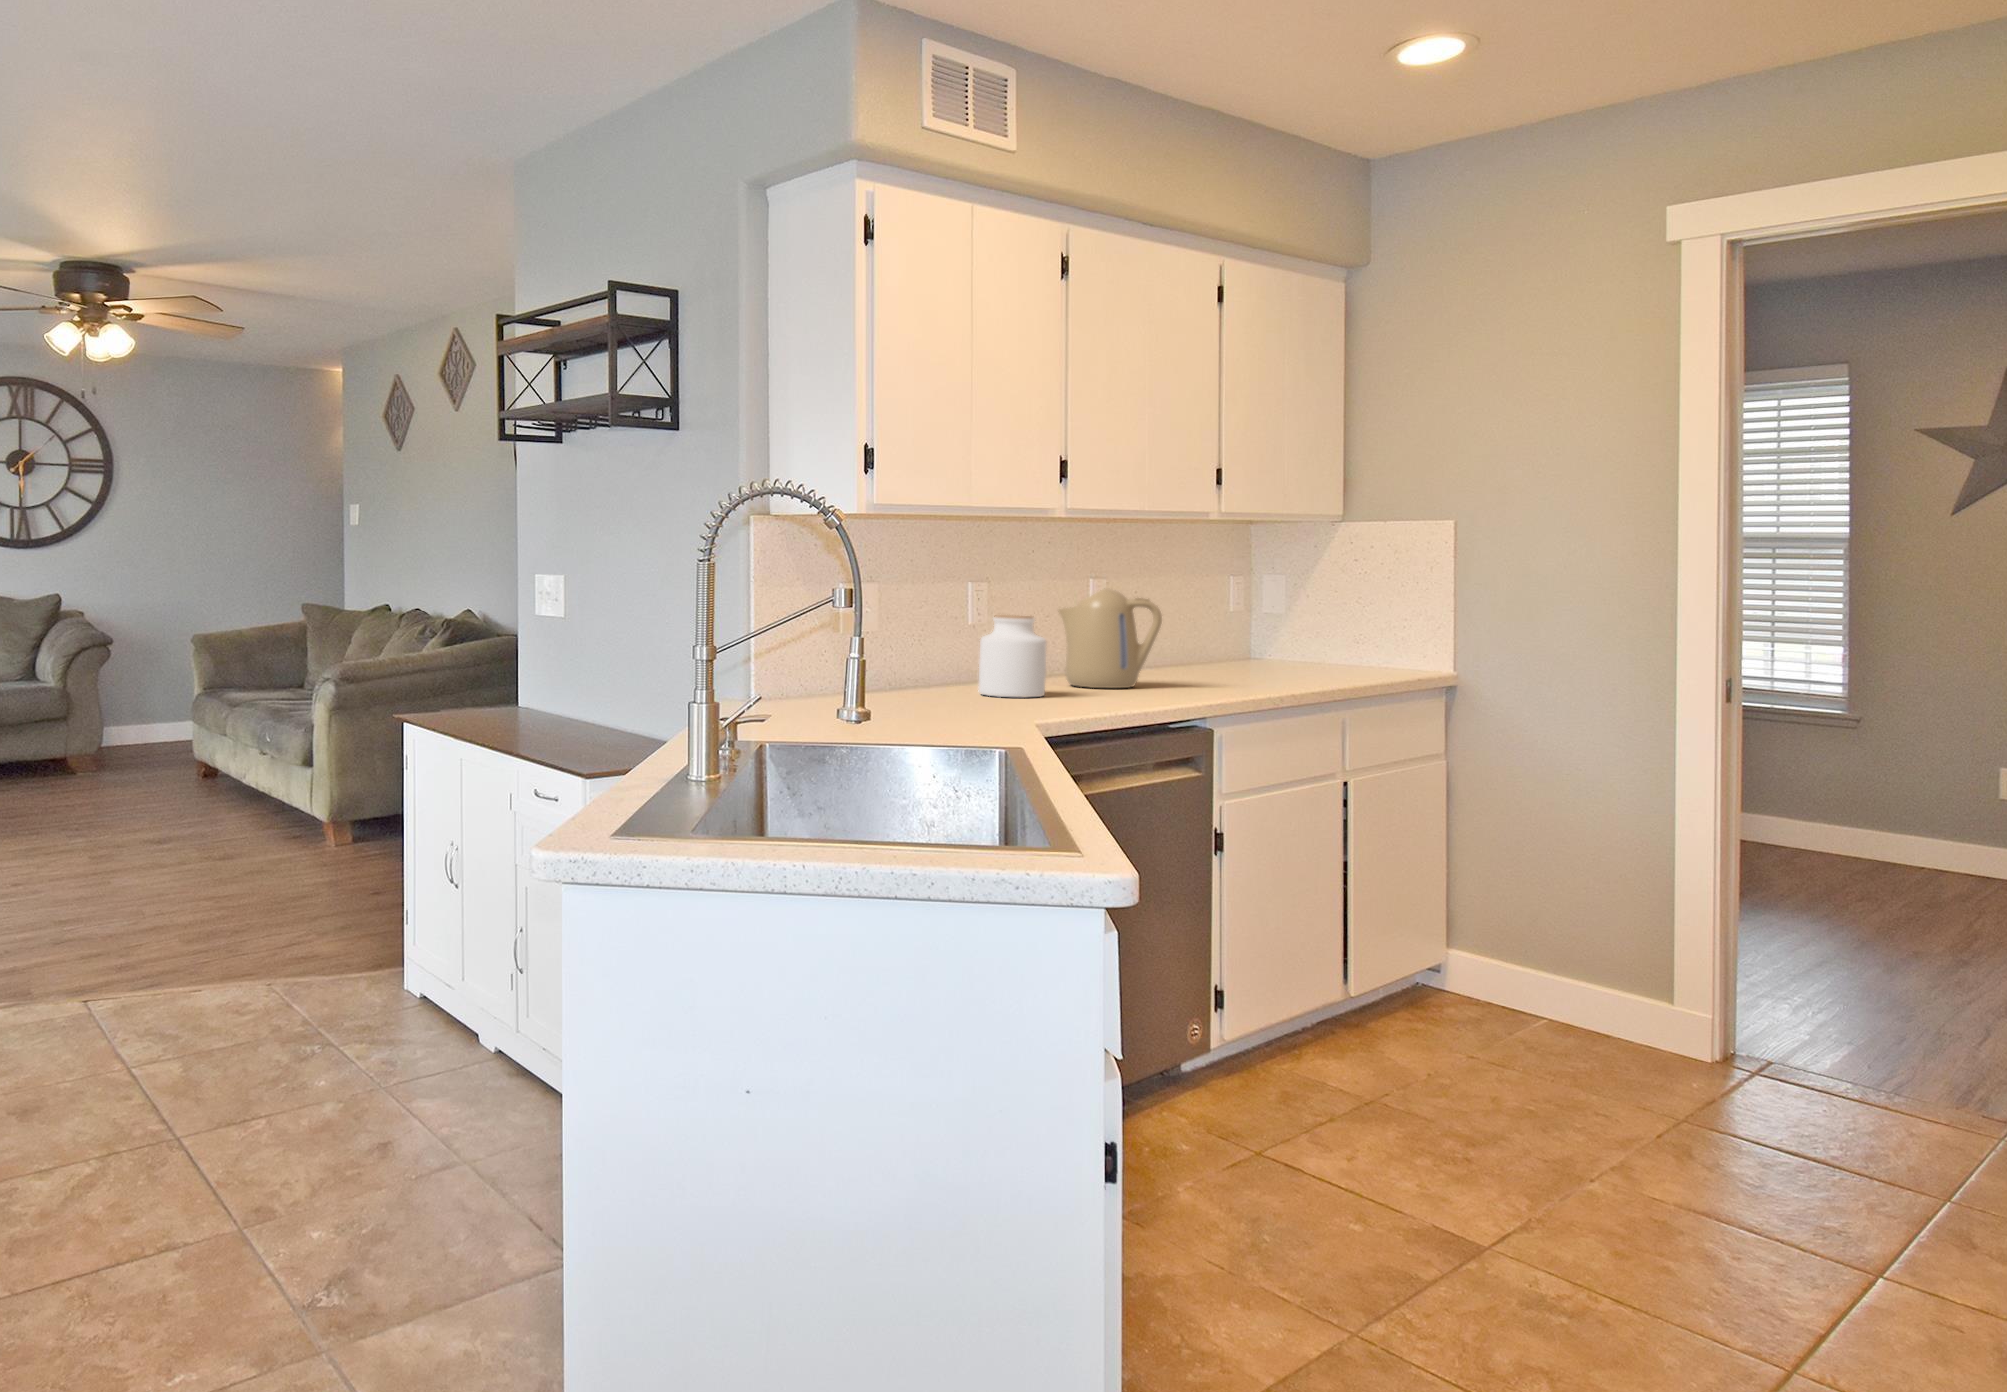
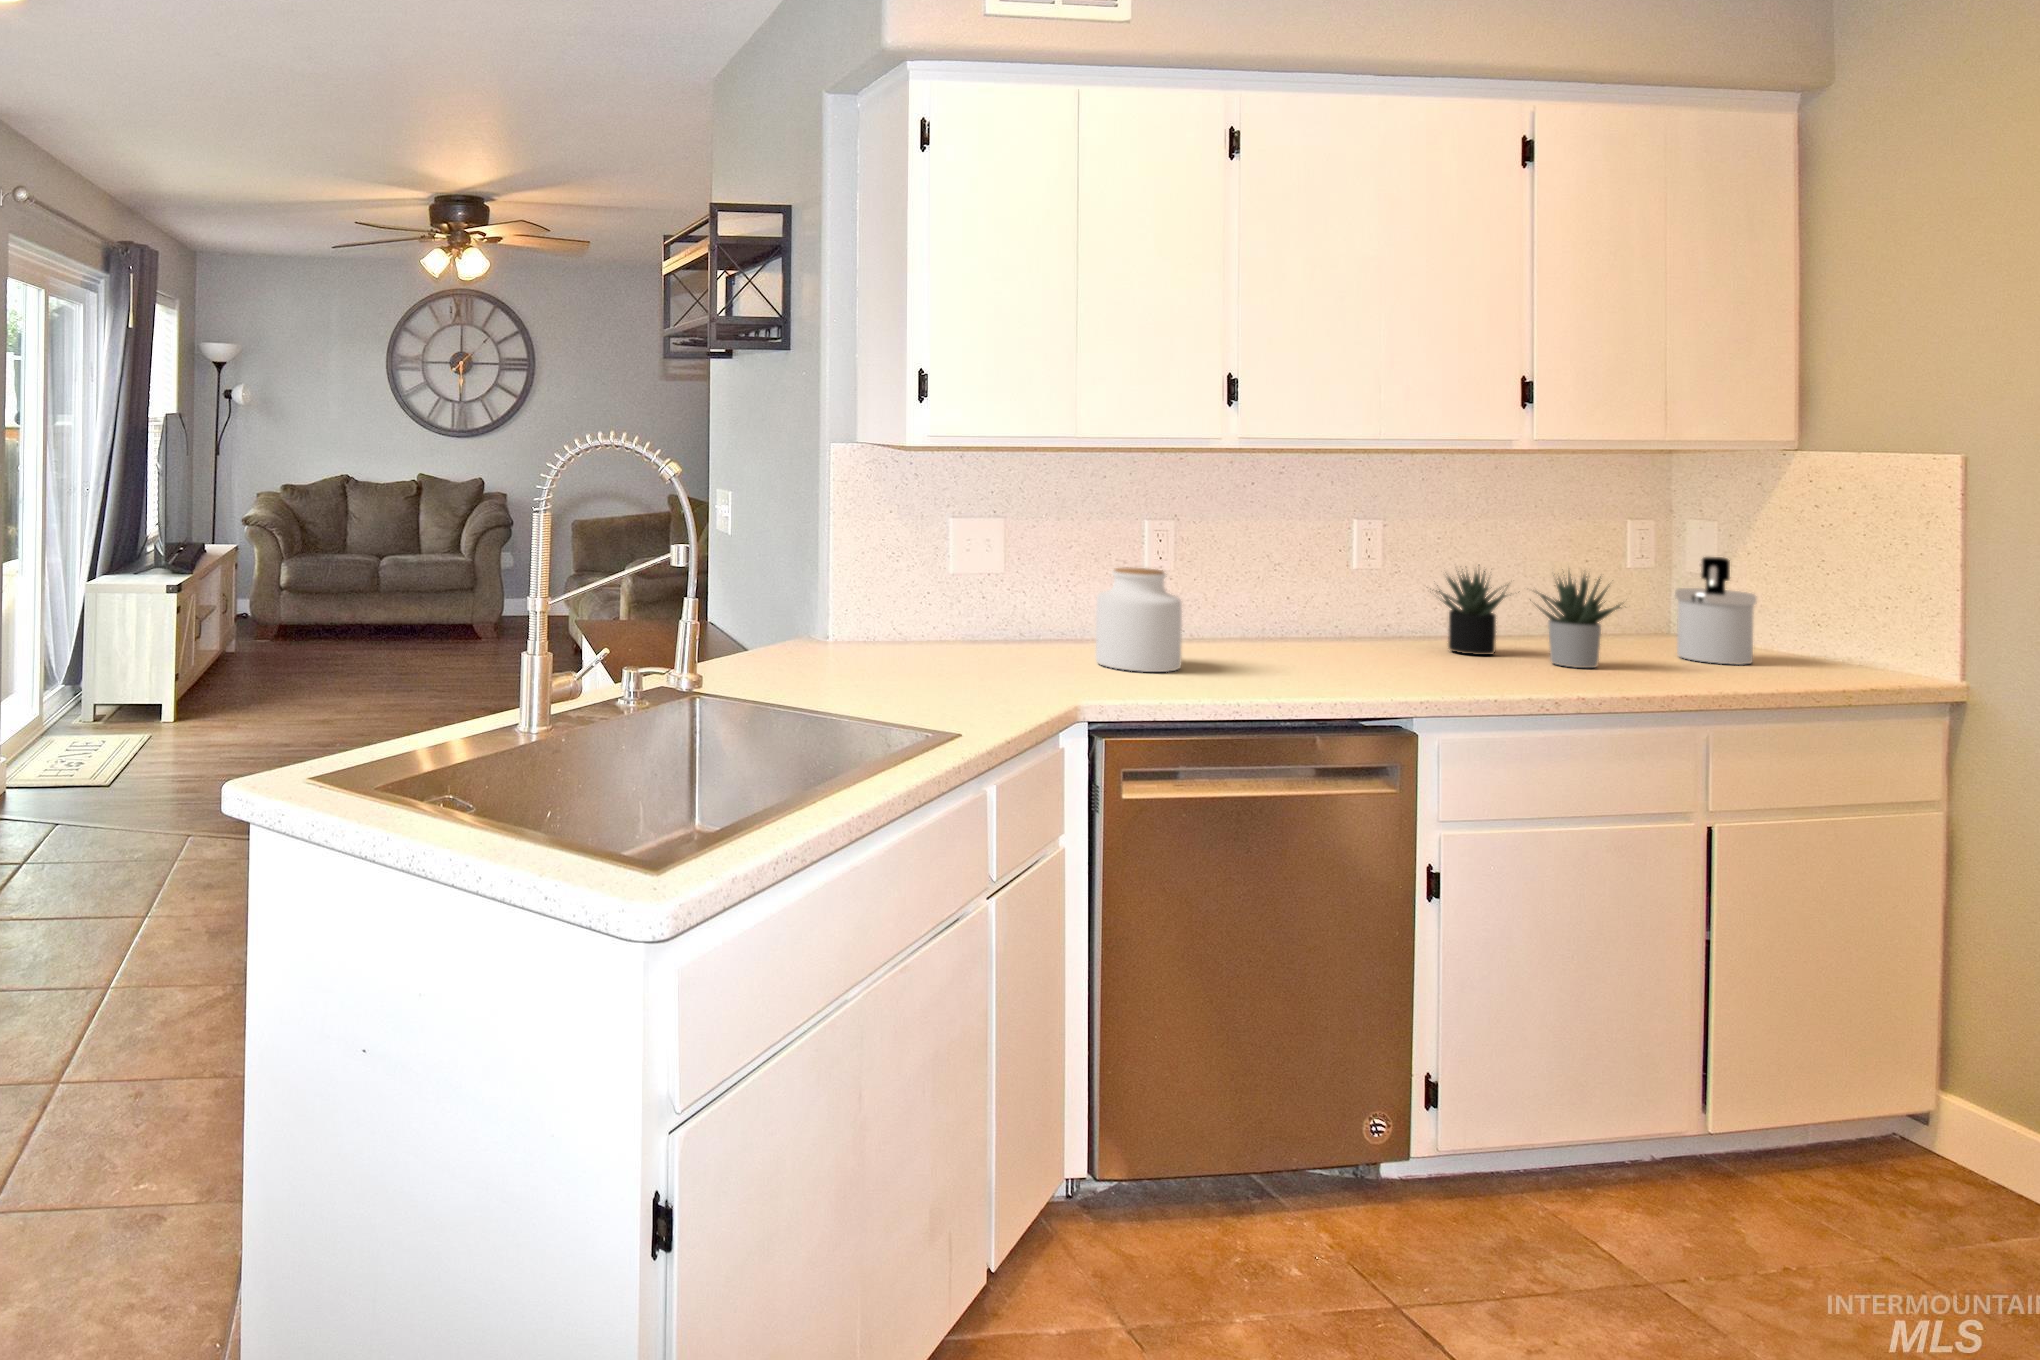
kettle: present [1059,589,1162,688] -> none [1241,535,1379,663]
soap dispenser: none [1311,602,1361,678] -> present [1675,557,1757,665]
succulent plant: none [1165,606,1307,683] -> present [1437,569,1621,668]

